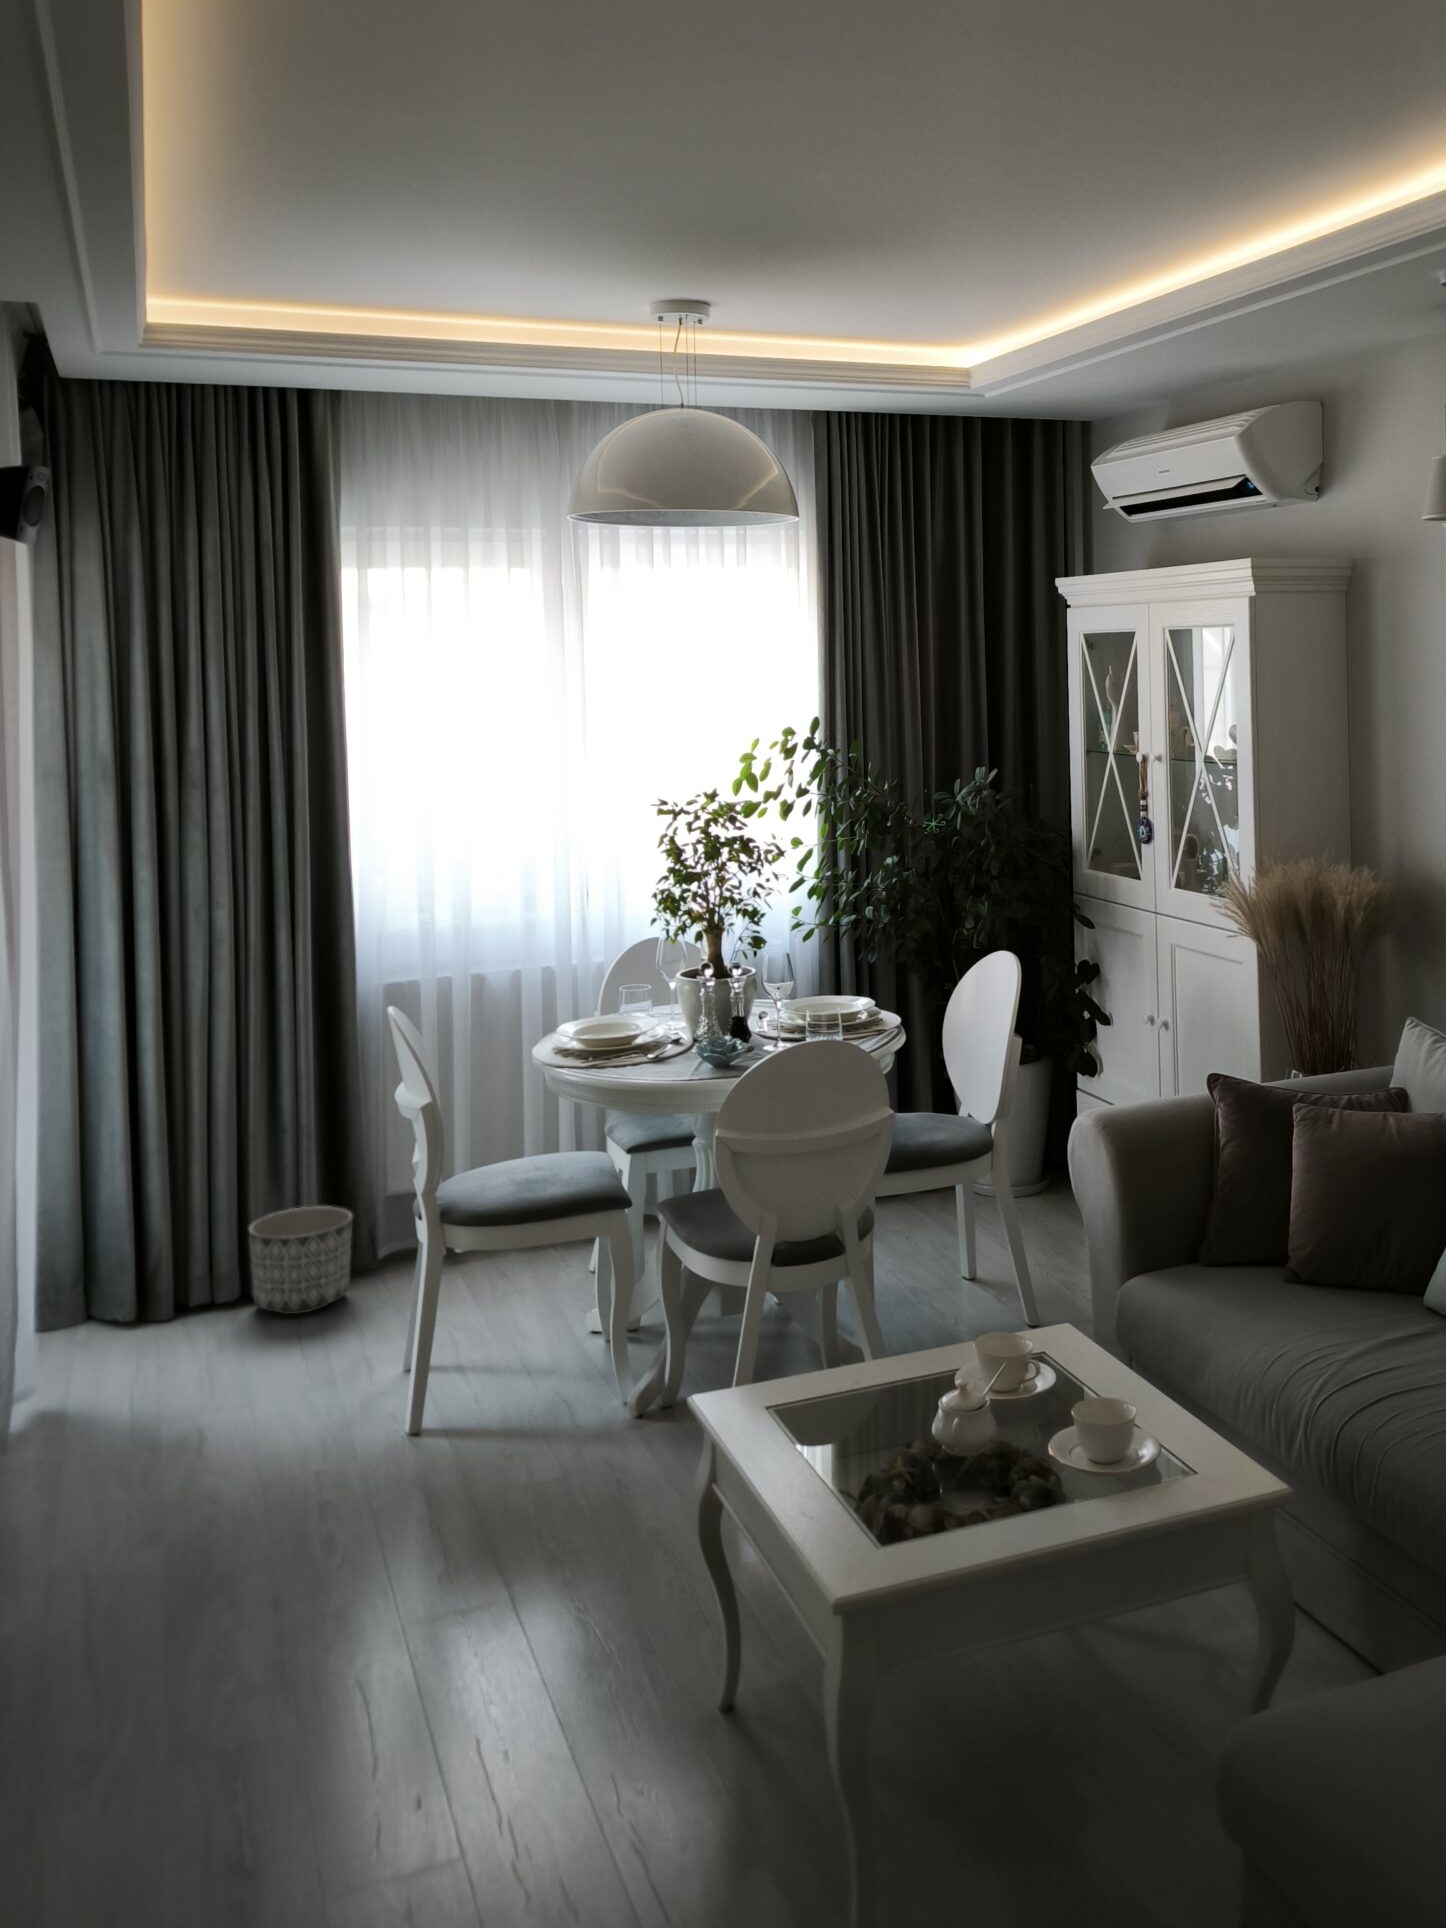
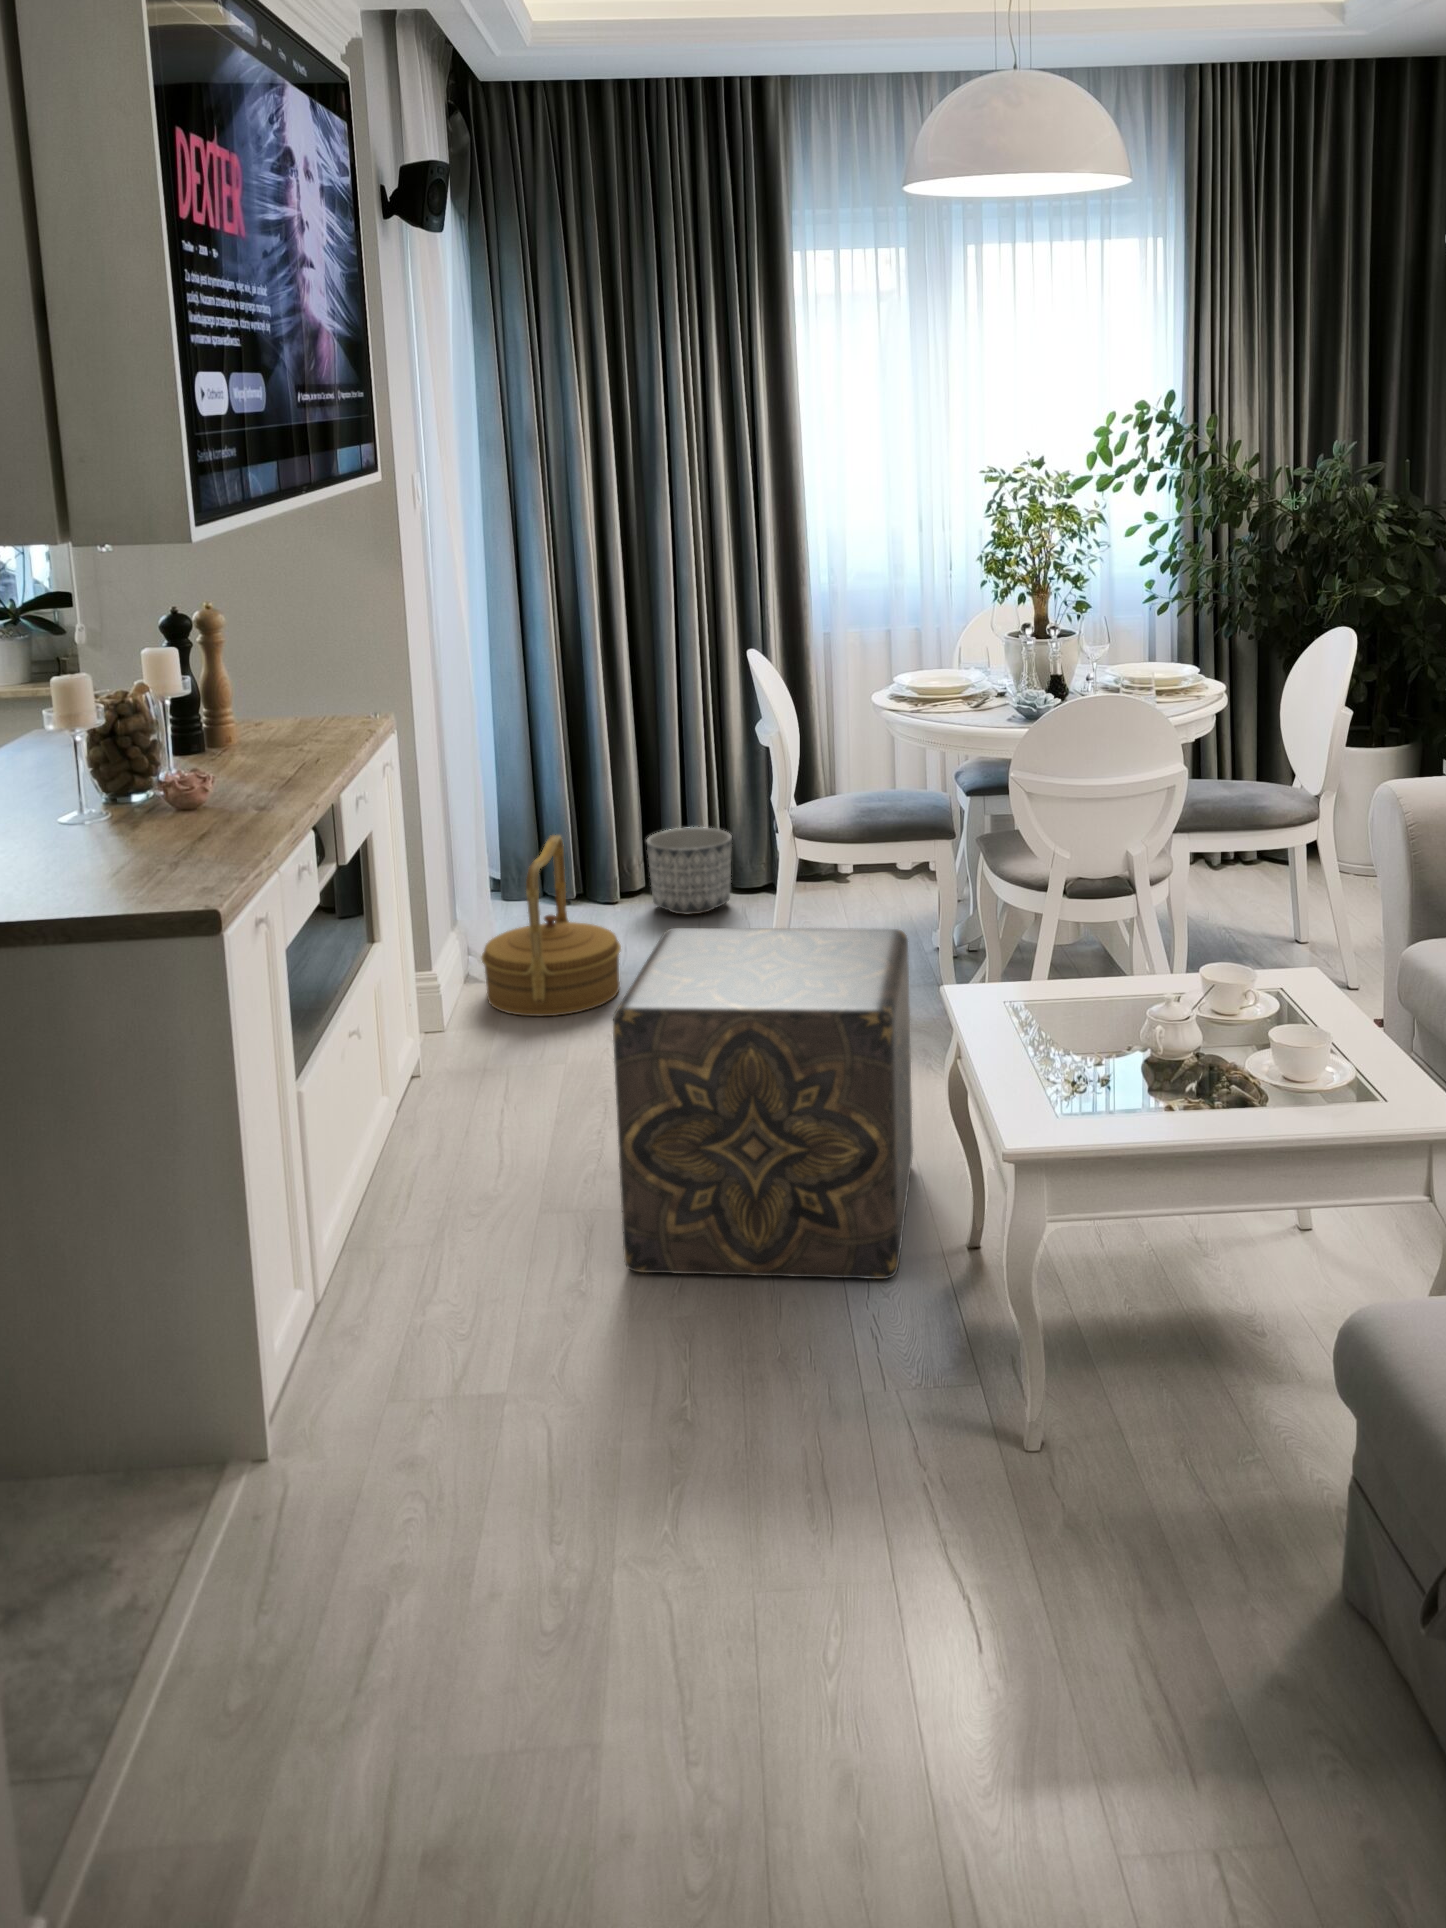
woven basket: none [46,1239,231,1476] -> present [481,835,621,1016]
ottoman: none [289,1326,643,1827] -> present [613,928,913,1279]

